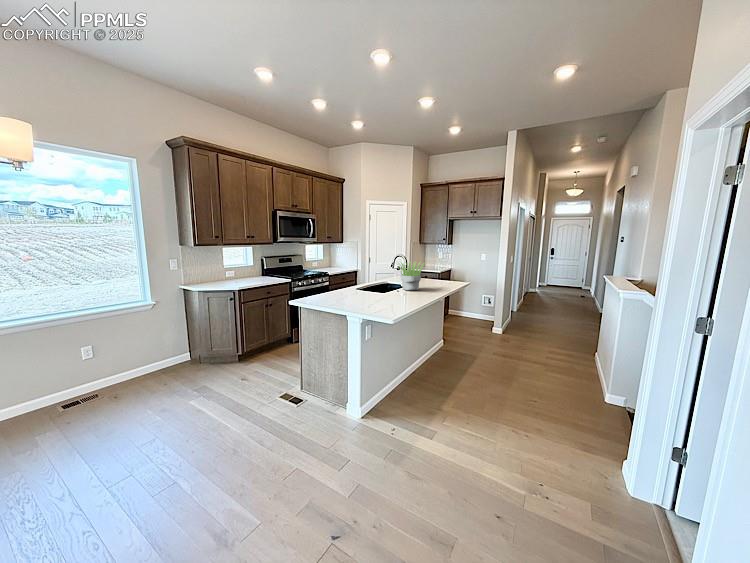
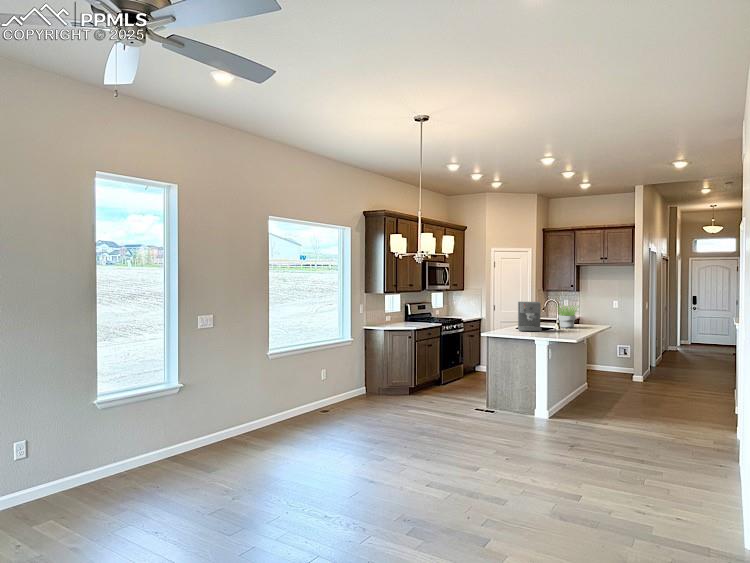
coffee maker: none [338,258,371,299] -> present [518,302,542,332]

